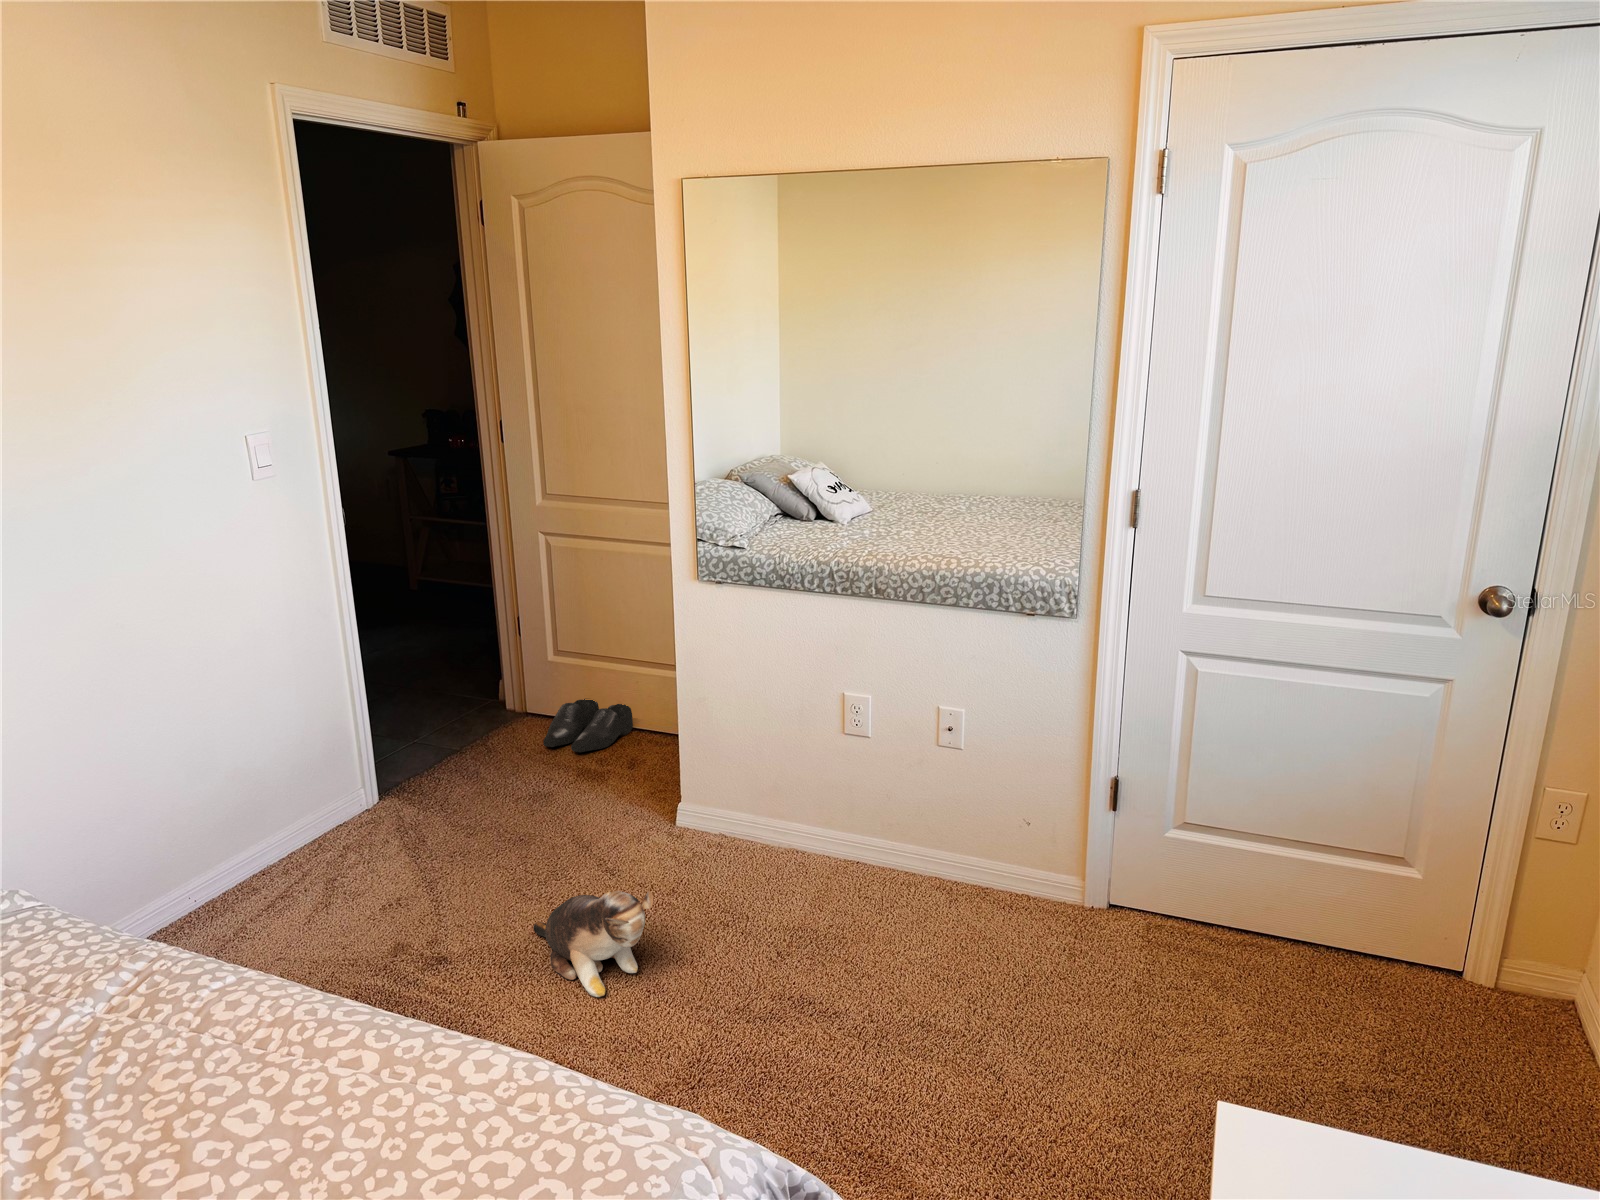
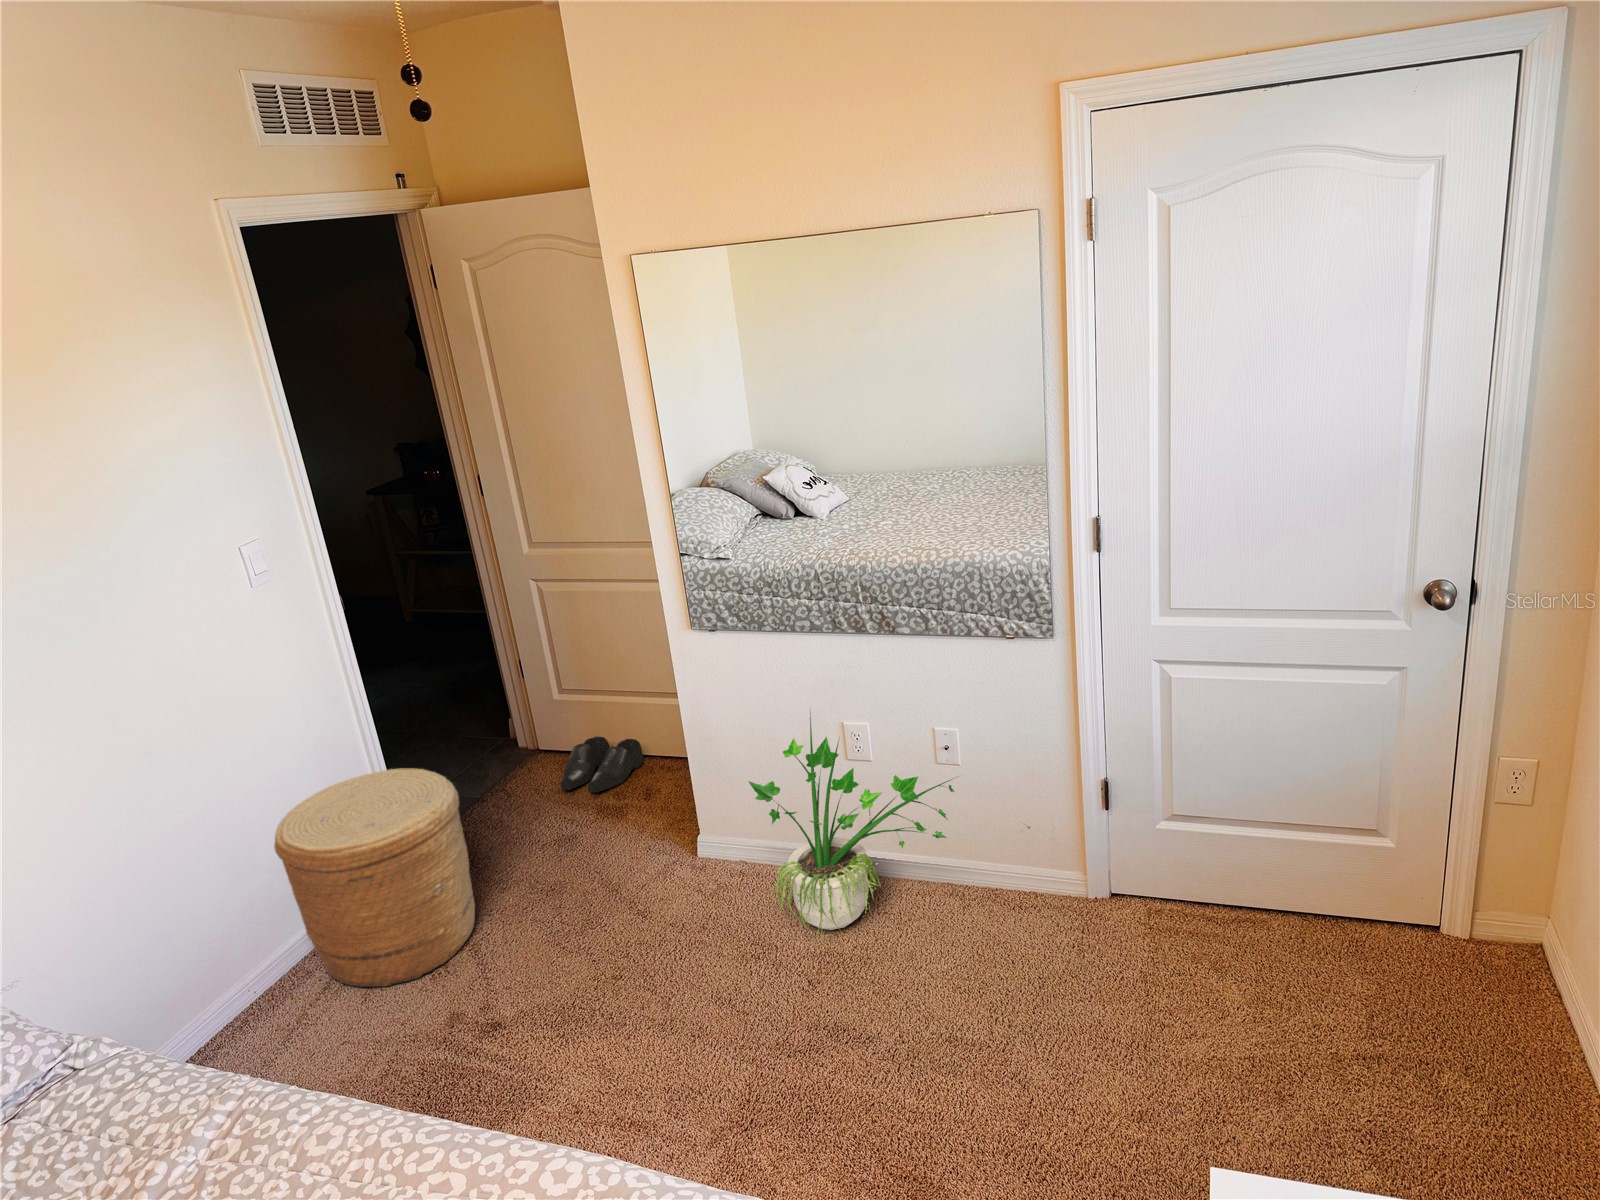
potted plant: none [739,660,968,912] -> present [748,713,955,936]
woven basket: none [235,690,437,912] -> present [274,769,475,987]
plush toy: present [533,891,653,997] -> none [577,946,688,1046]

